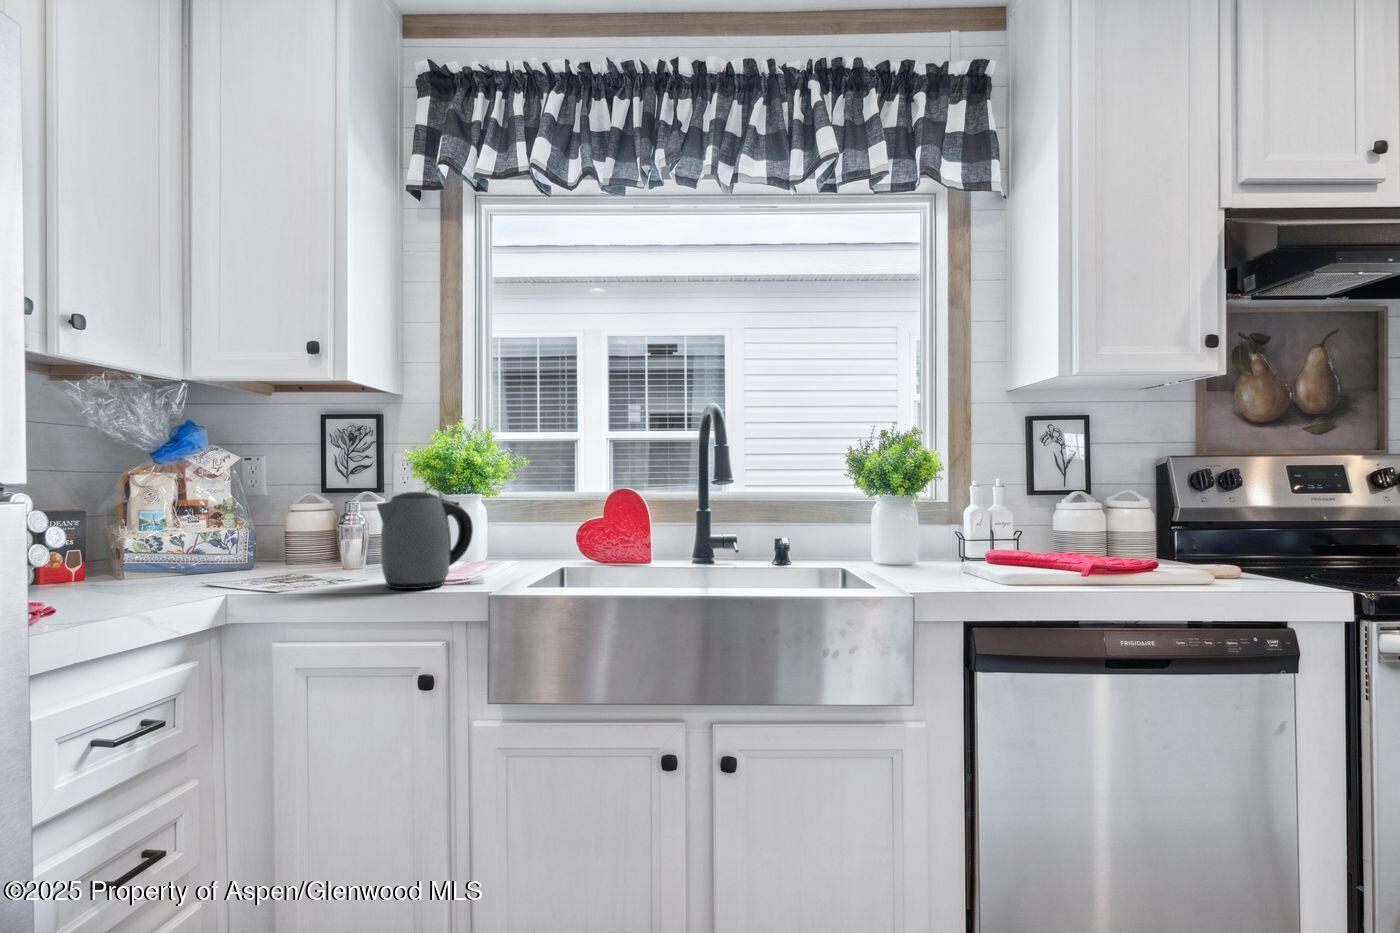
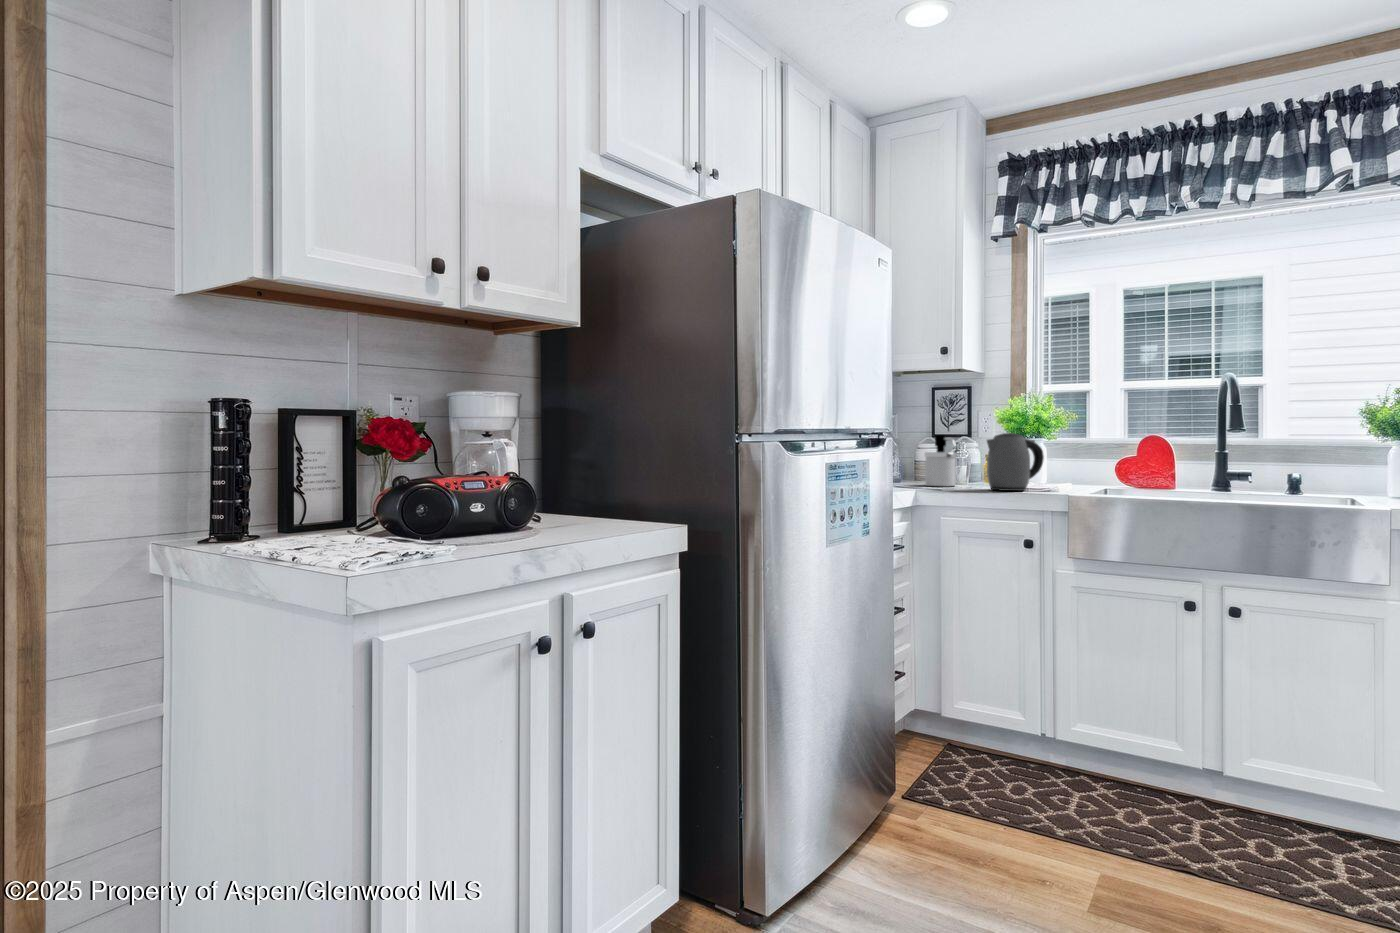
soap dispenser: none [284,493,340,581] -> present [925,435,957,486]

